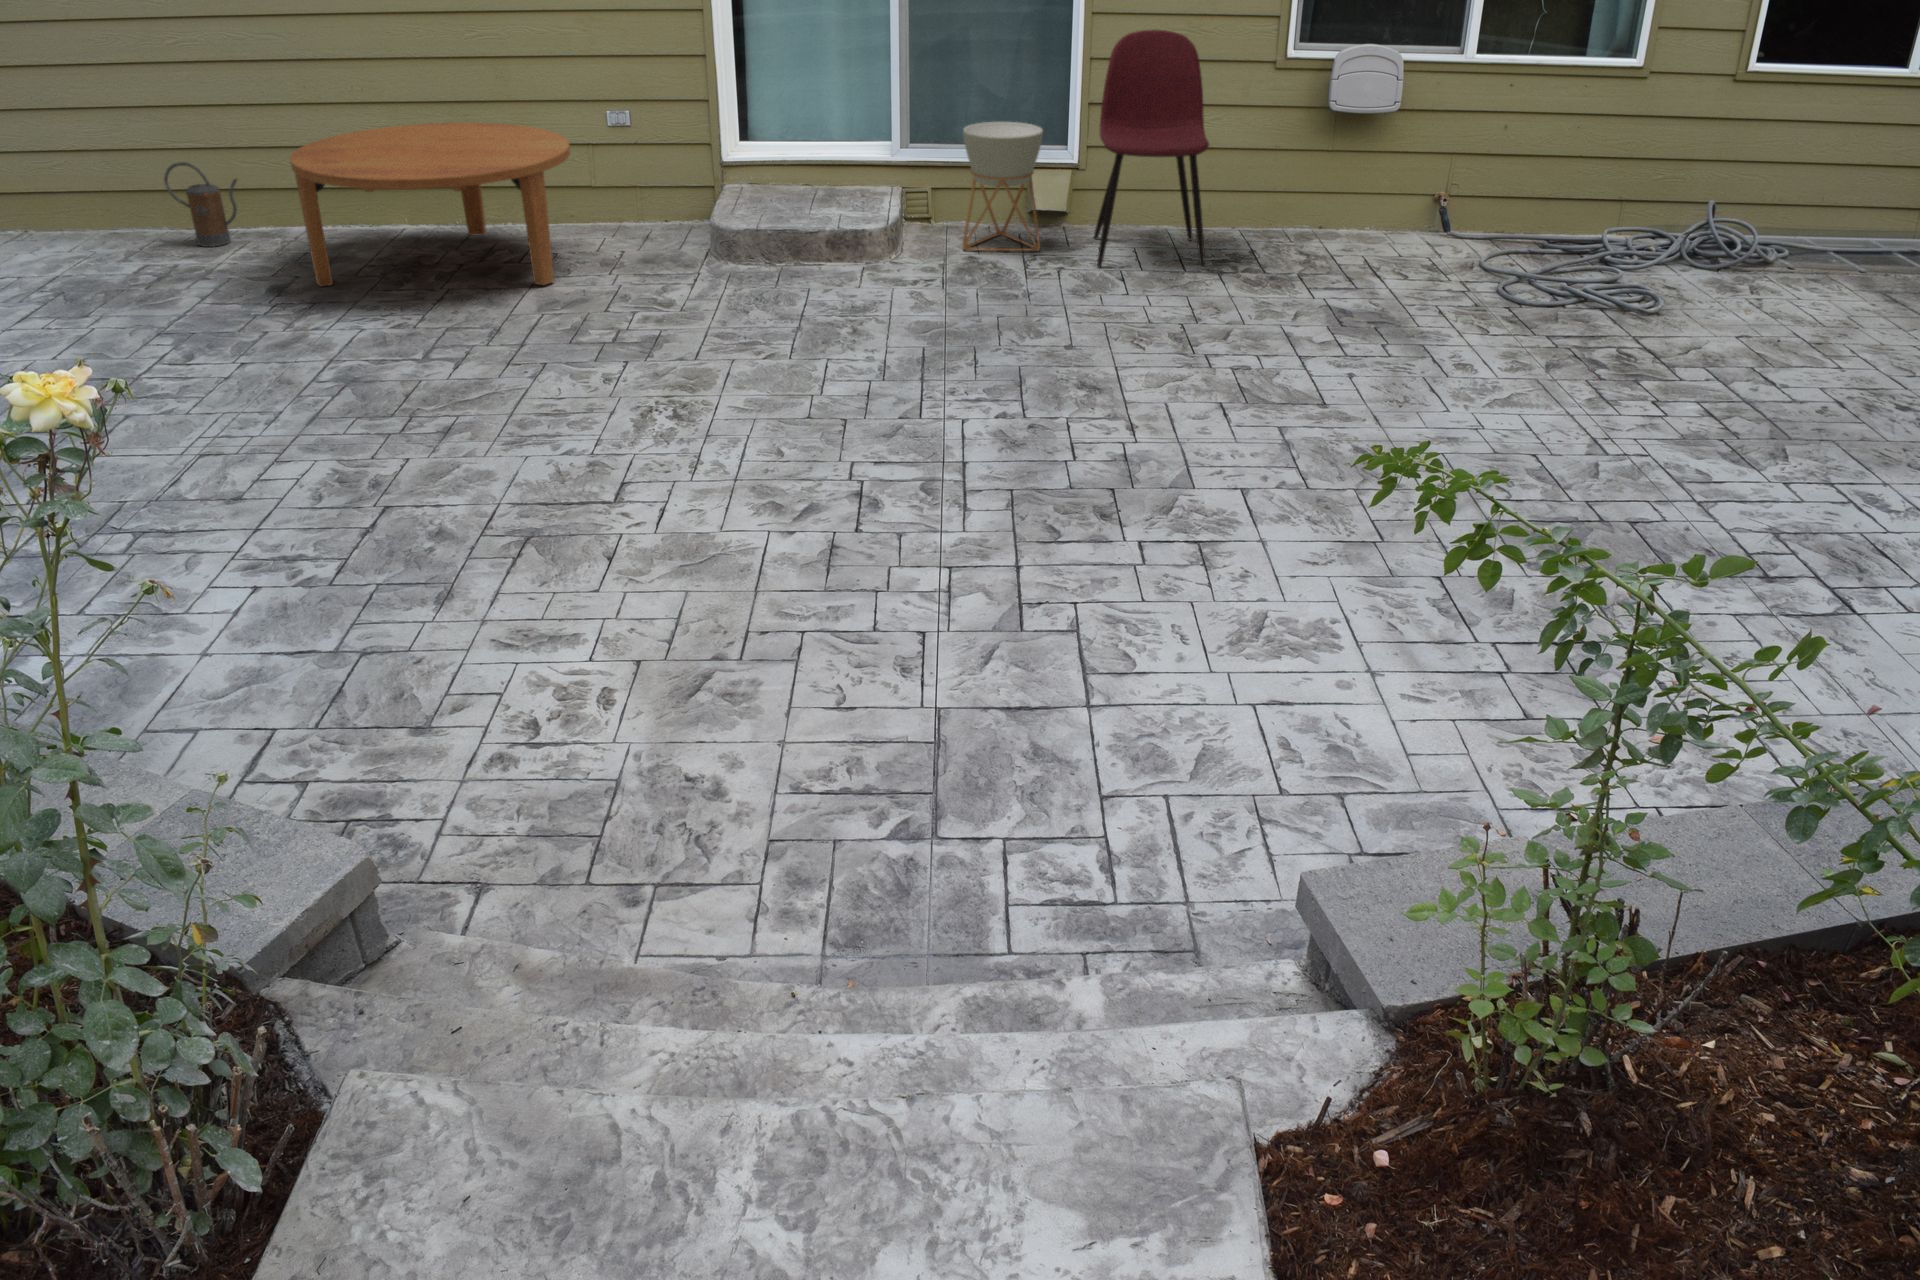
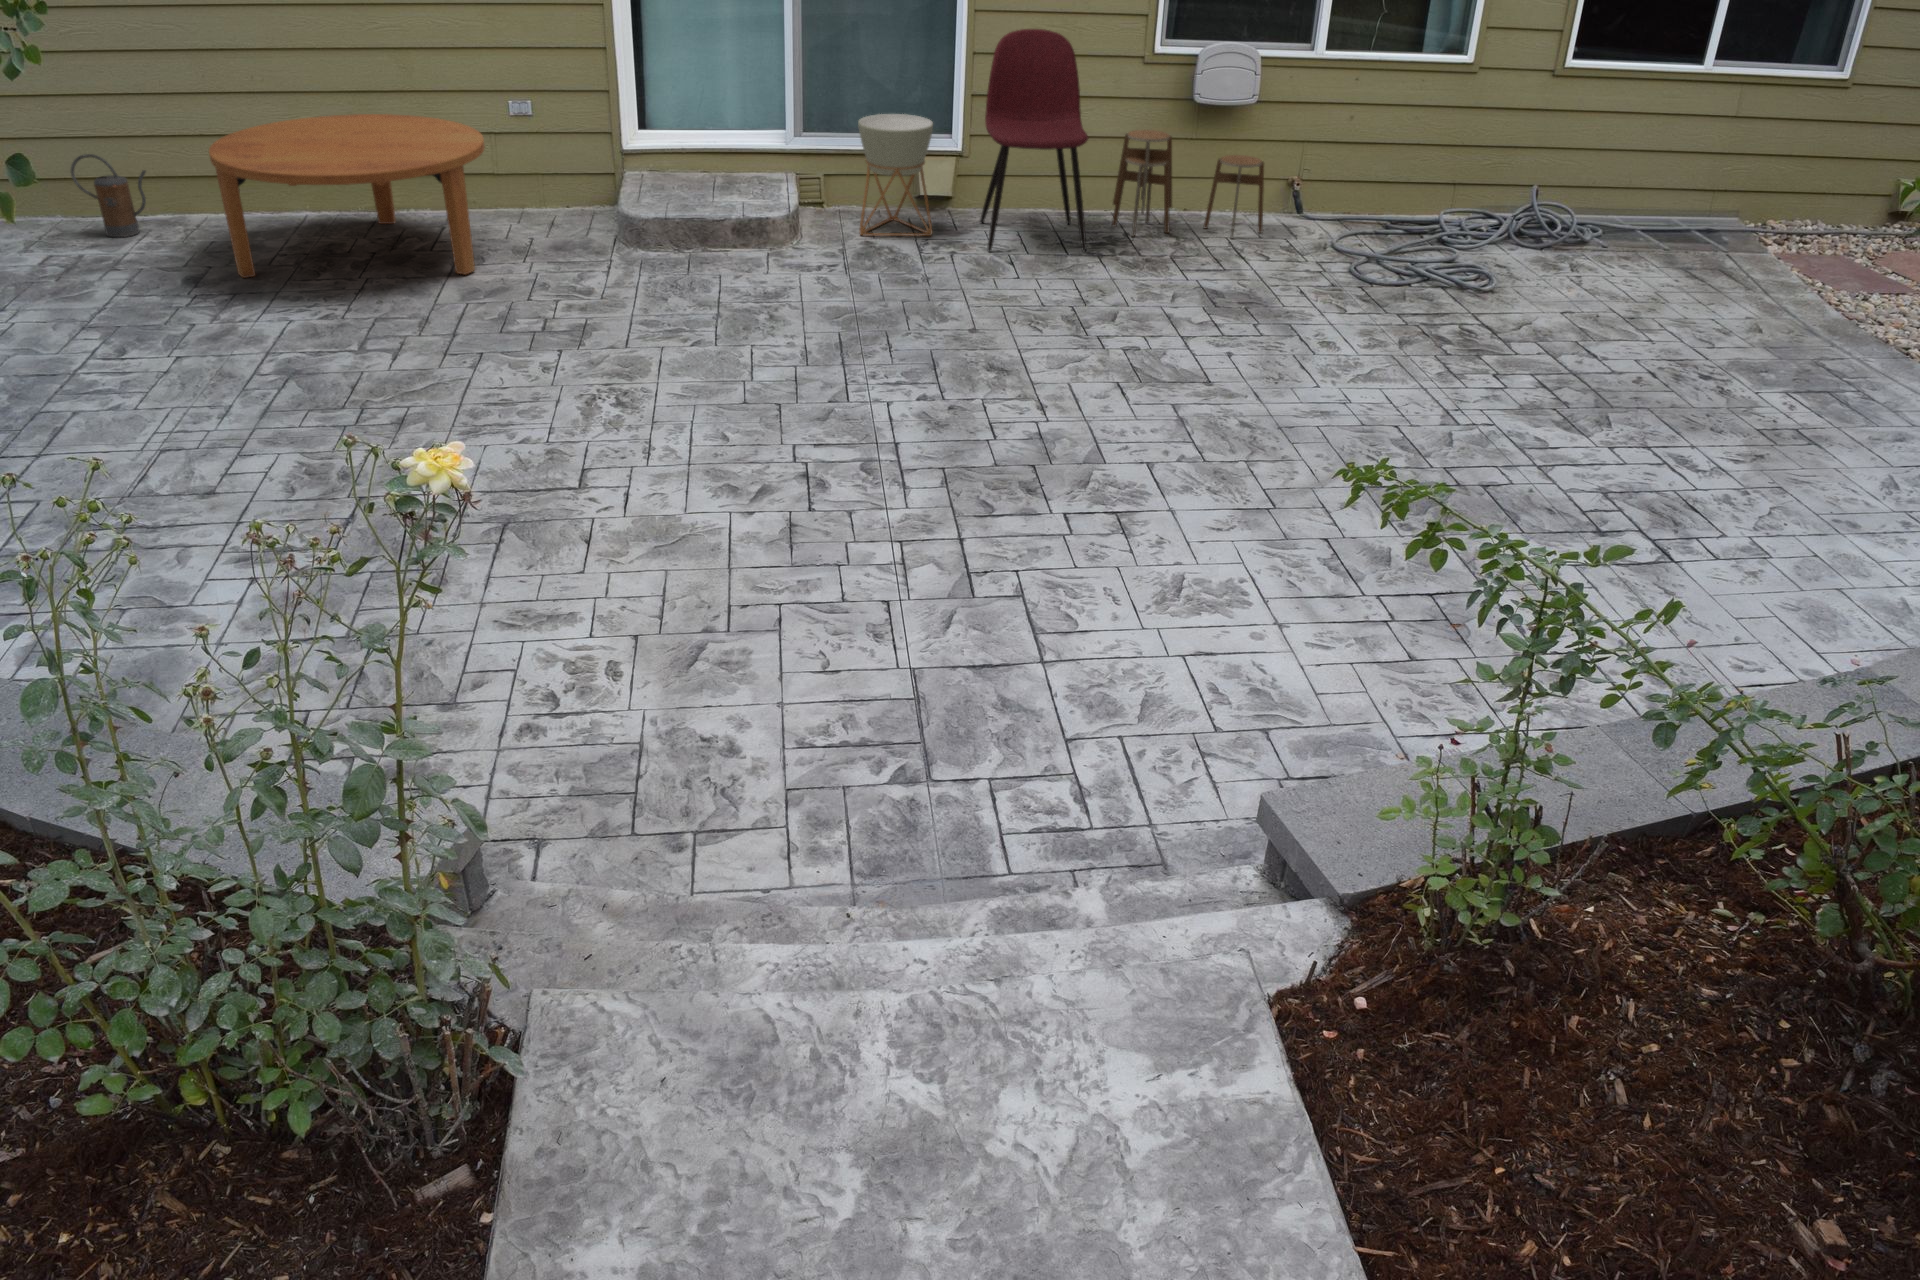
stool: none [1237,138,1407,256] -> present [1112,130,1264,238]

